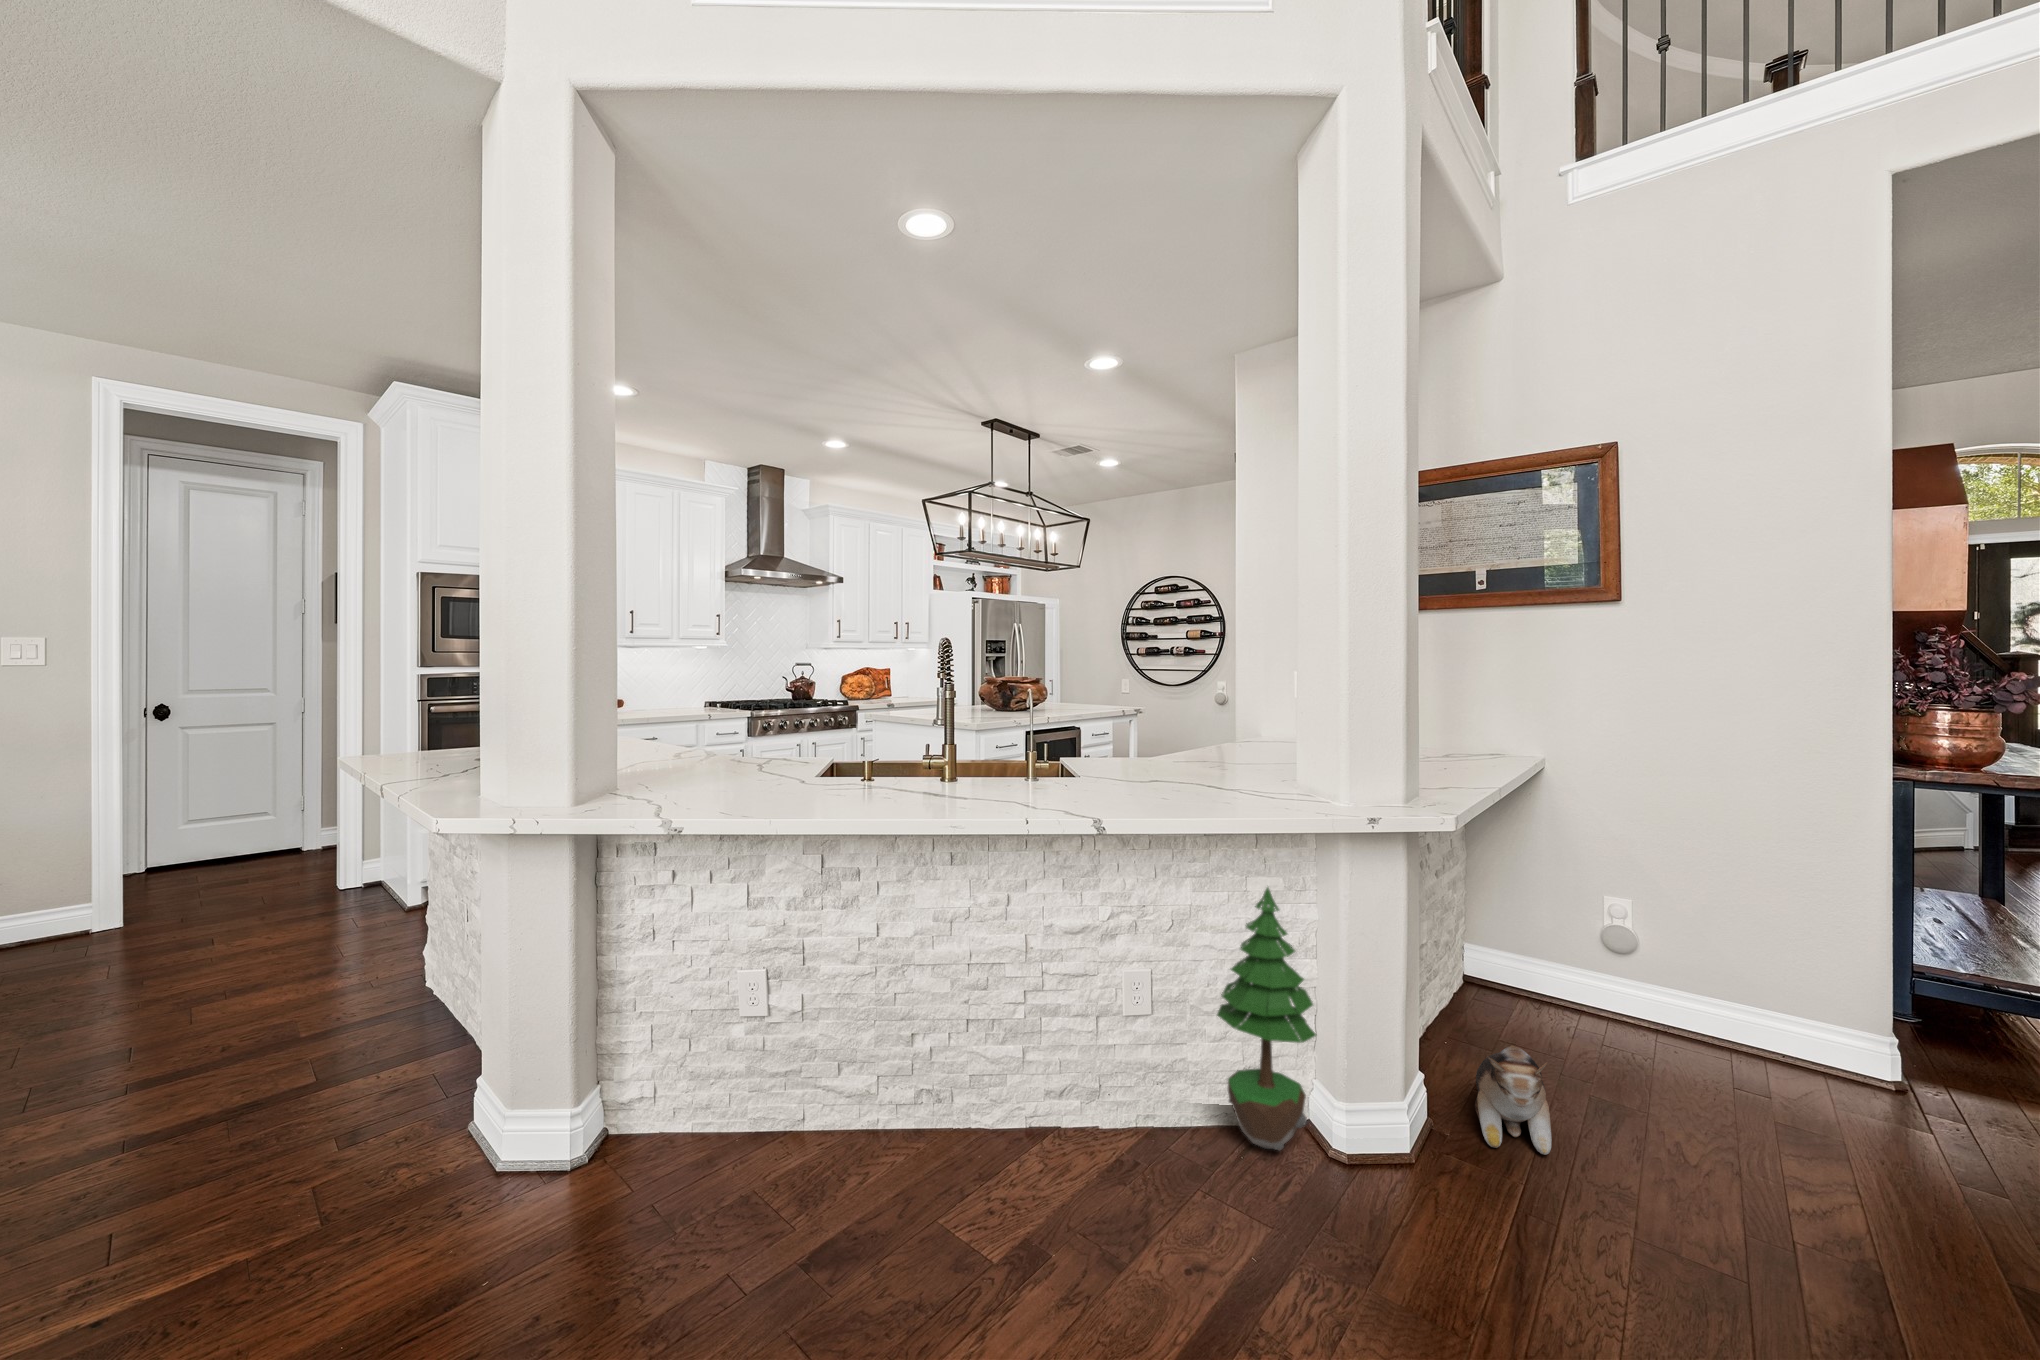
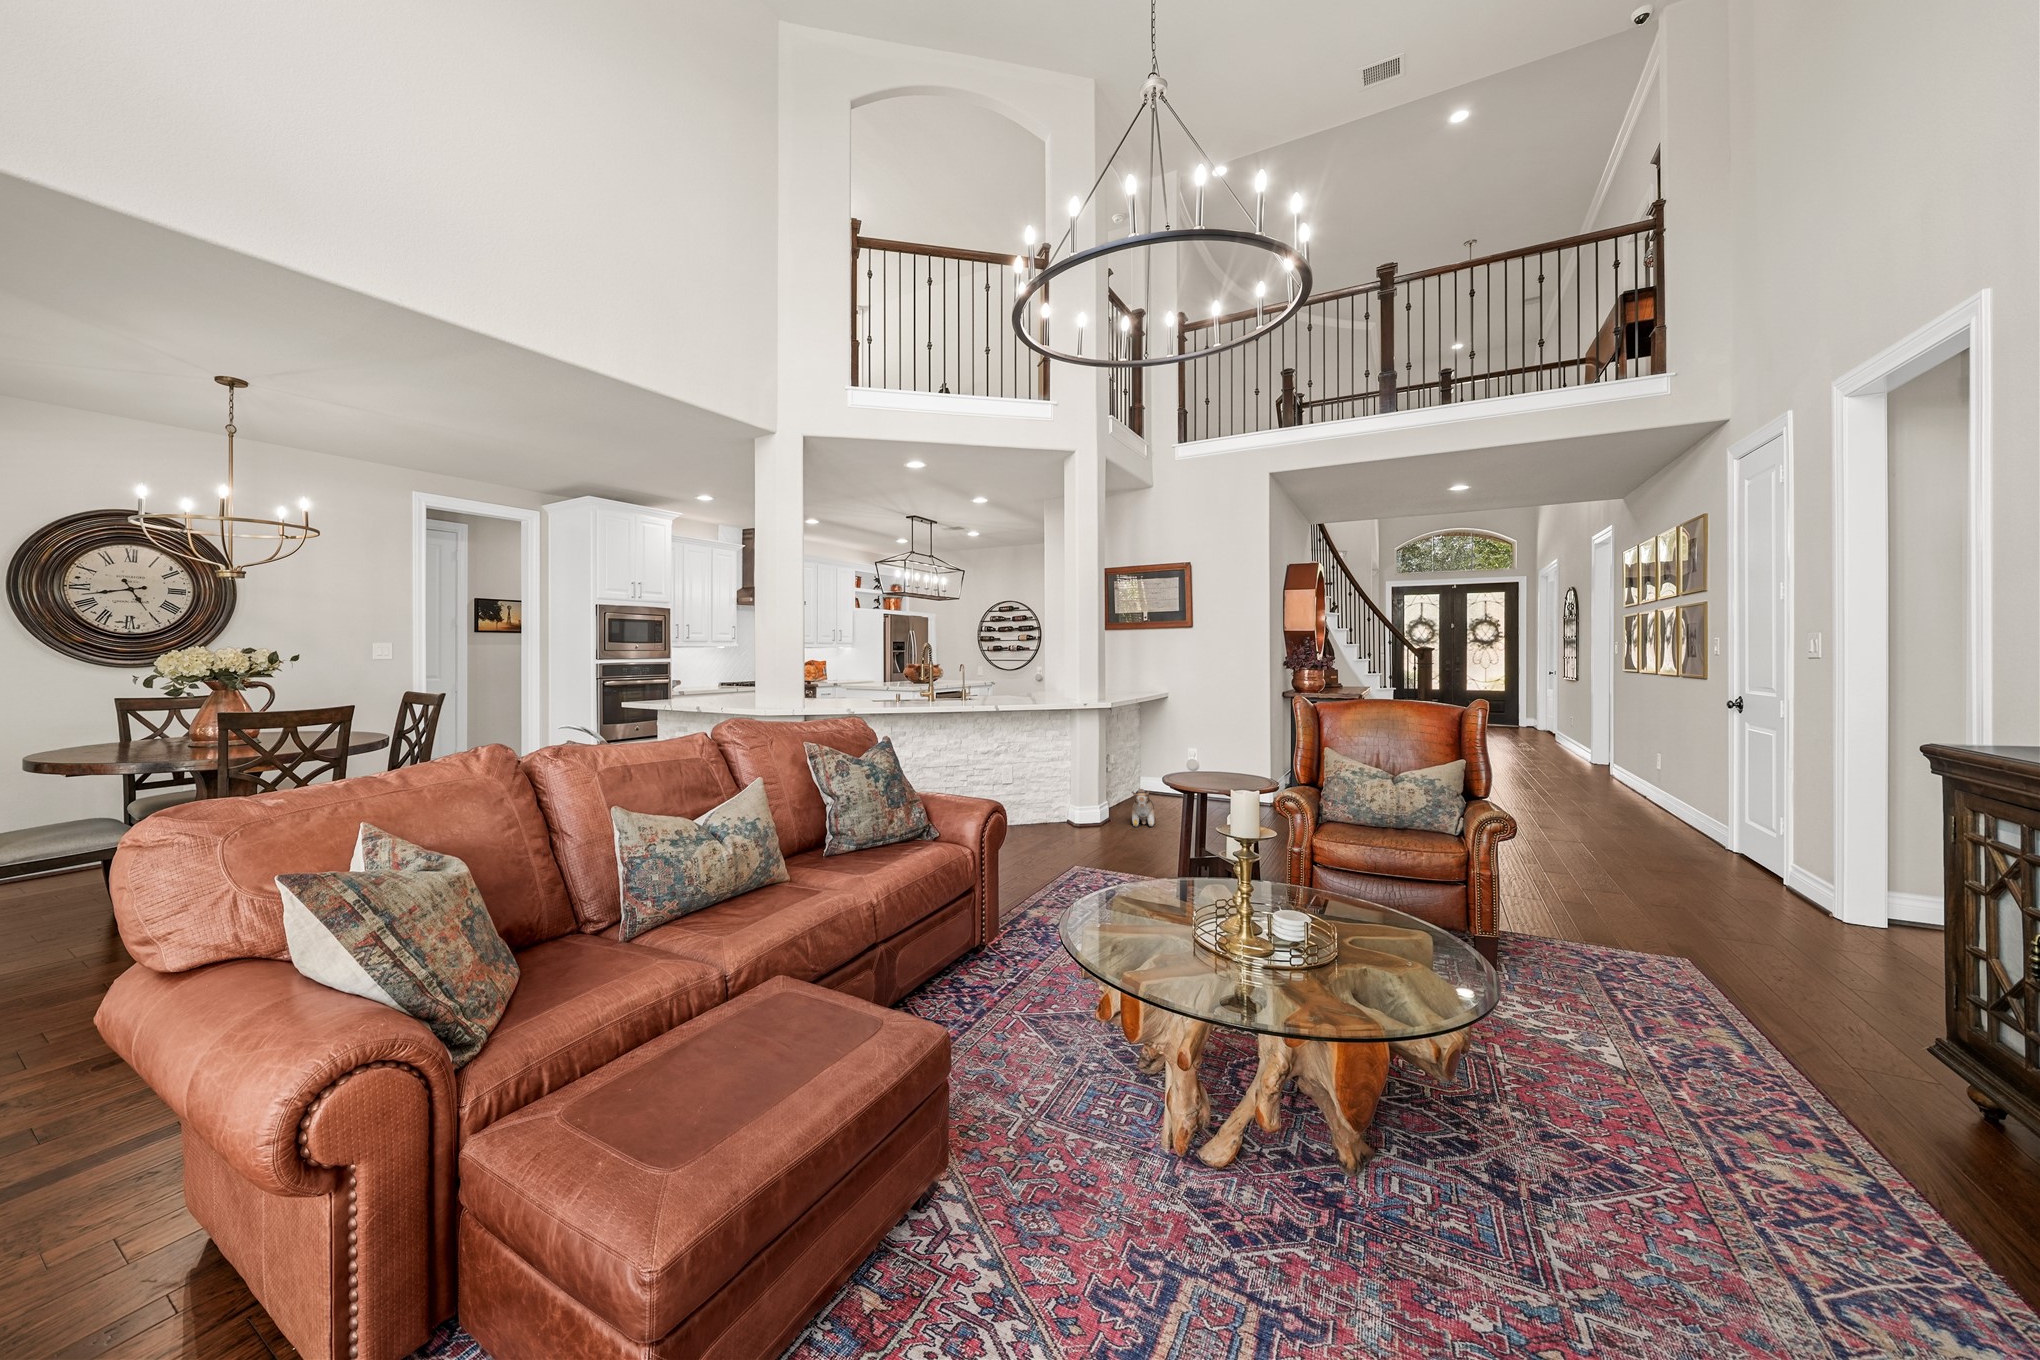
potted tree: present [1217,887,1316,1150] -> none [1040,736,1075,832]

